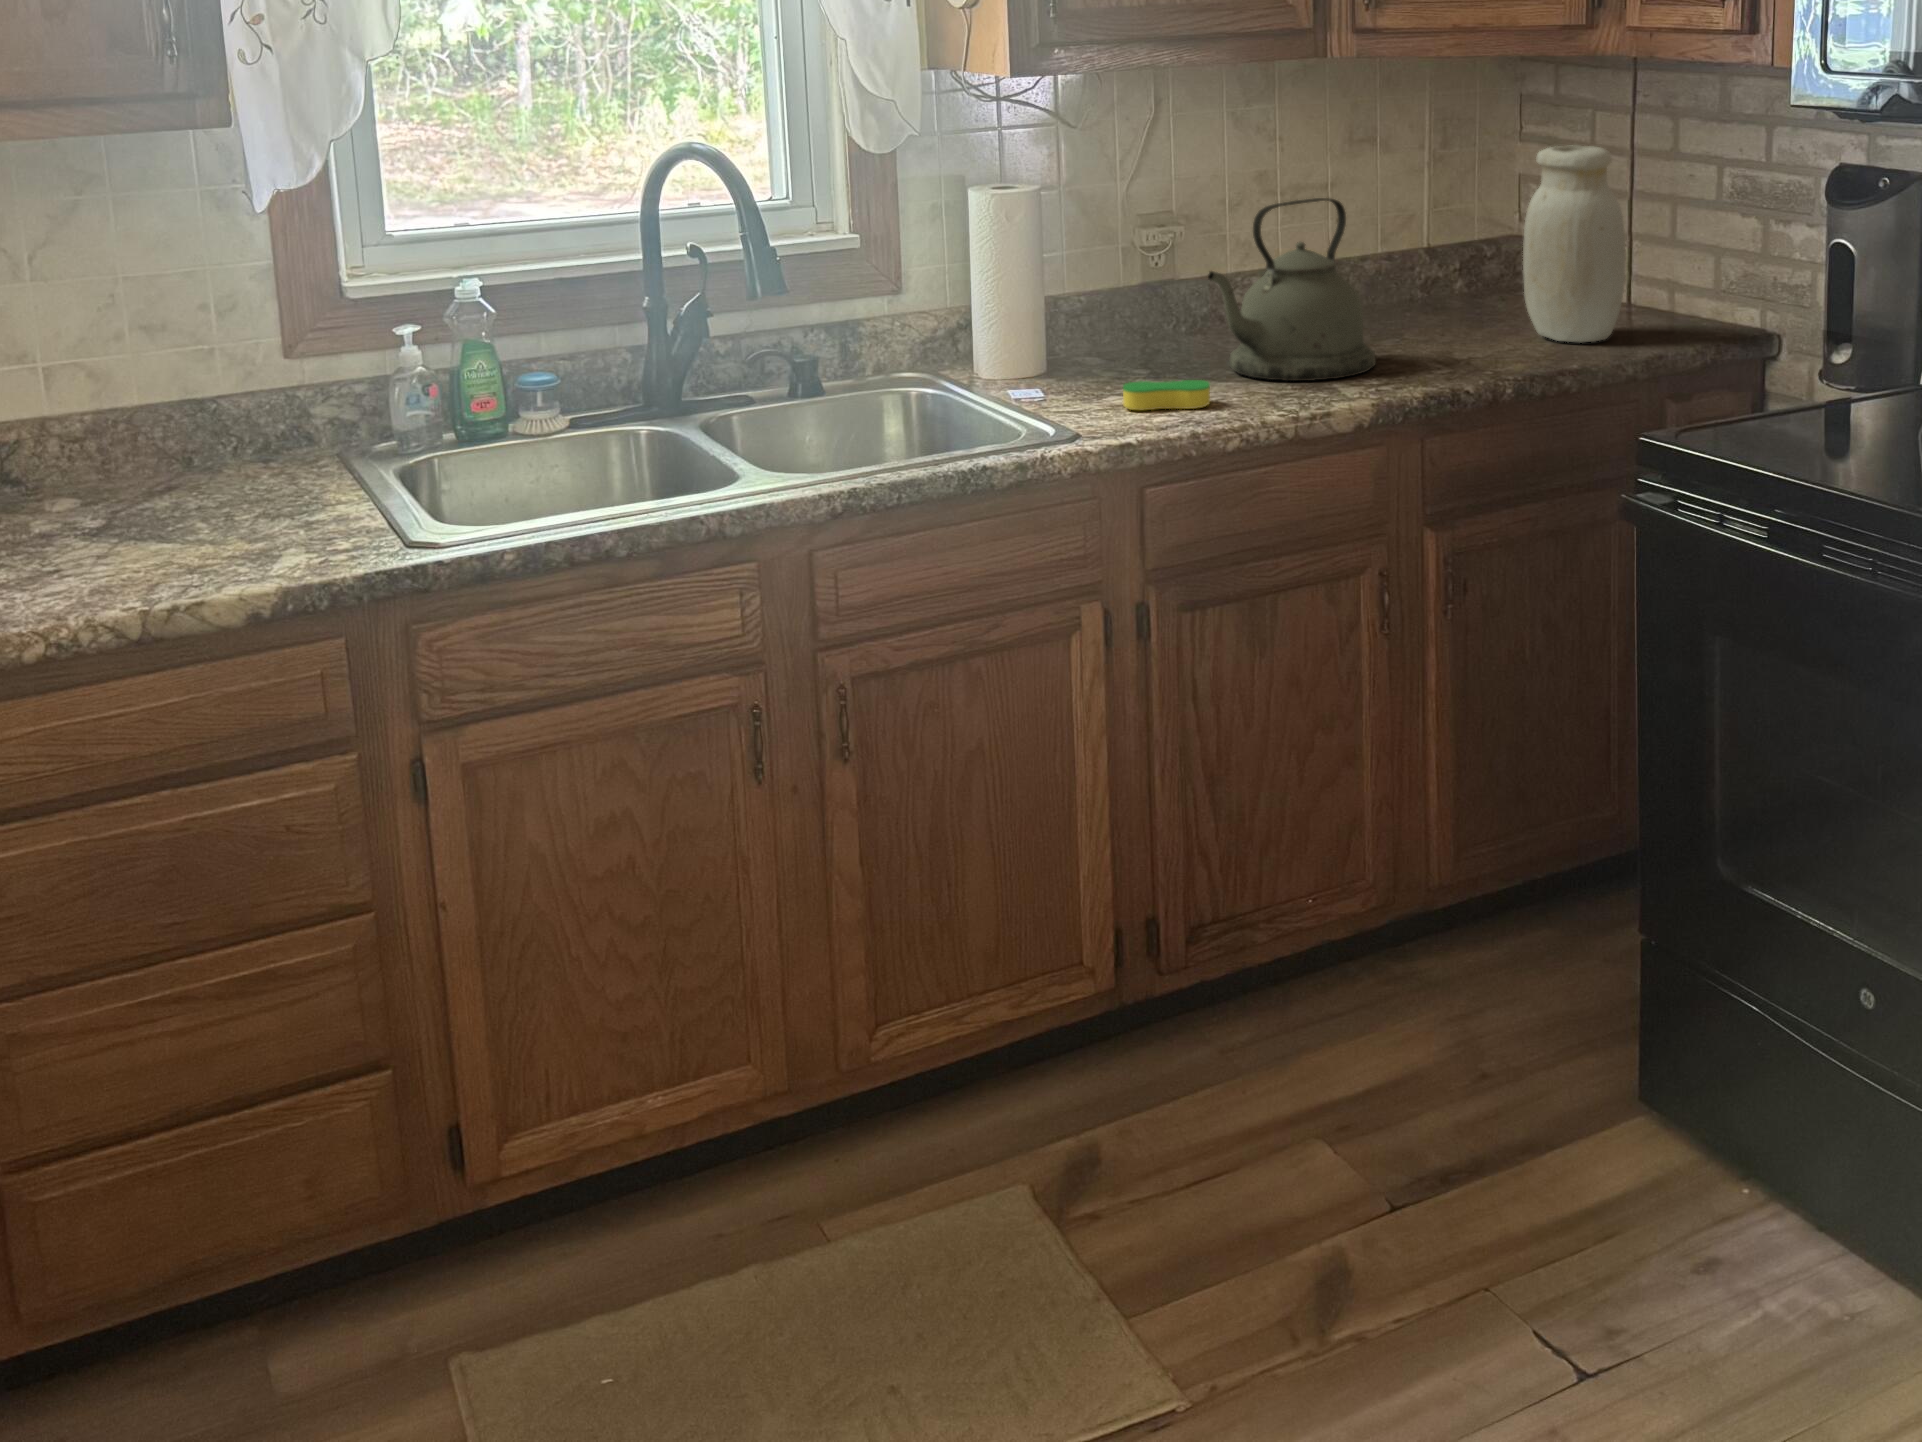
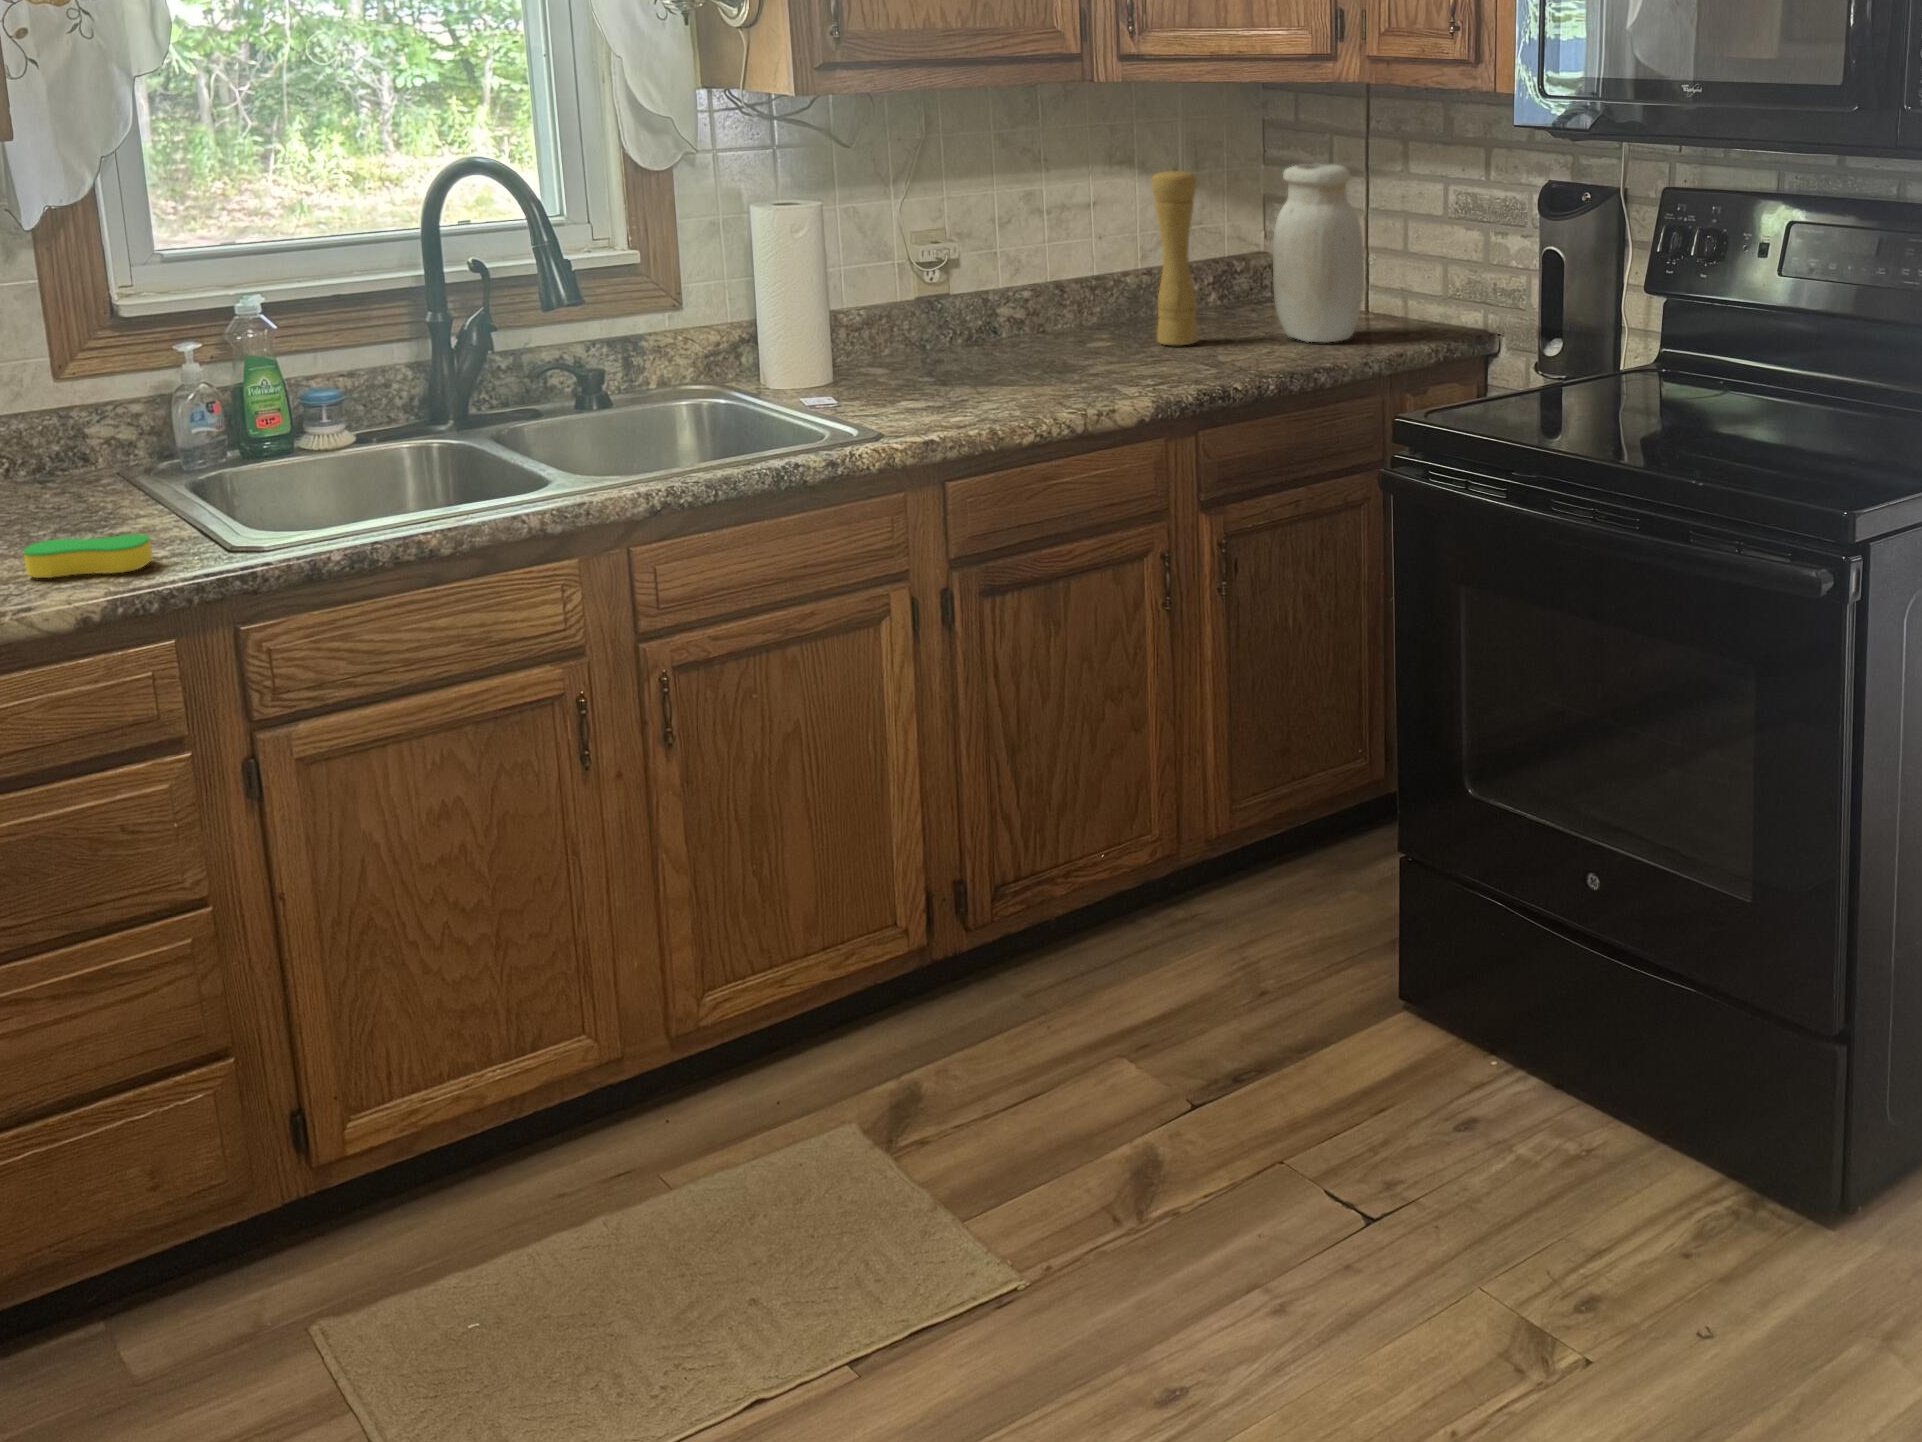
pepper mill: none [1391,150,1441,342] -> present [1151,168,1199,345]
kettle: present [1208,198,1375,381] -> none [988,212,1144,381]
sponge: present [1123,380,1210,410] -> present [24,534,153,578]

